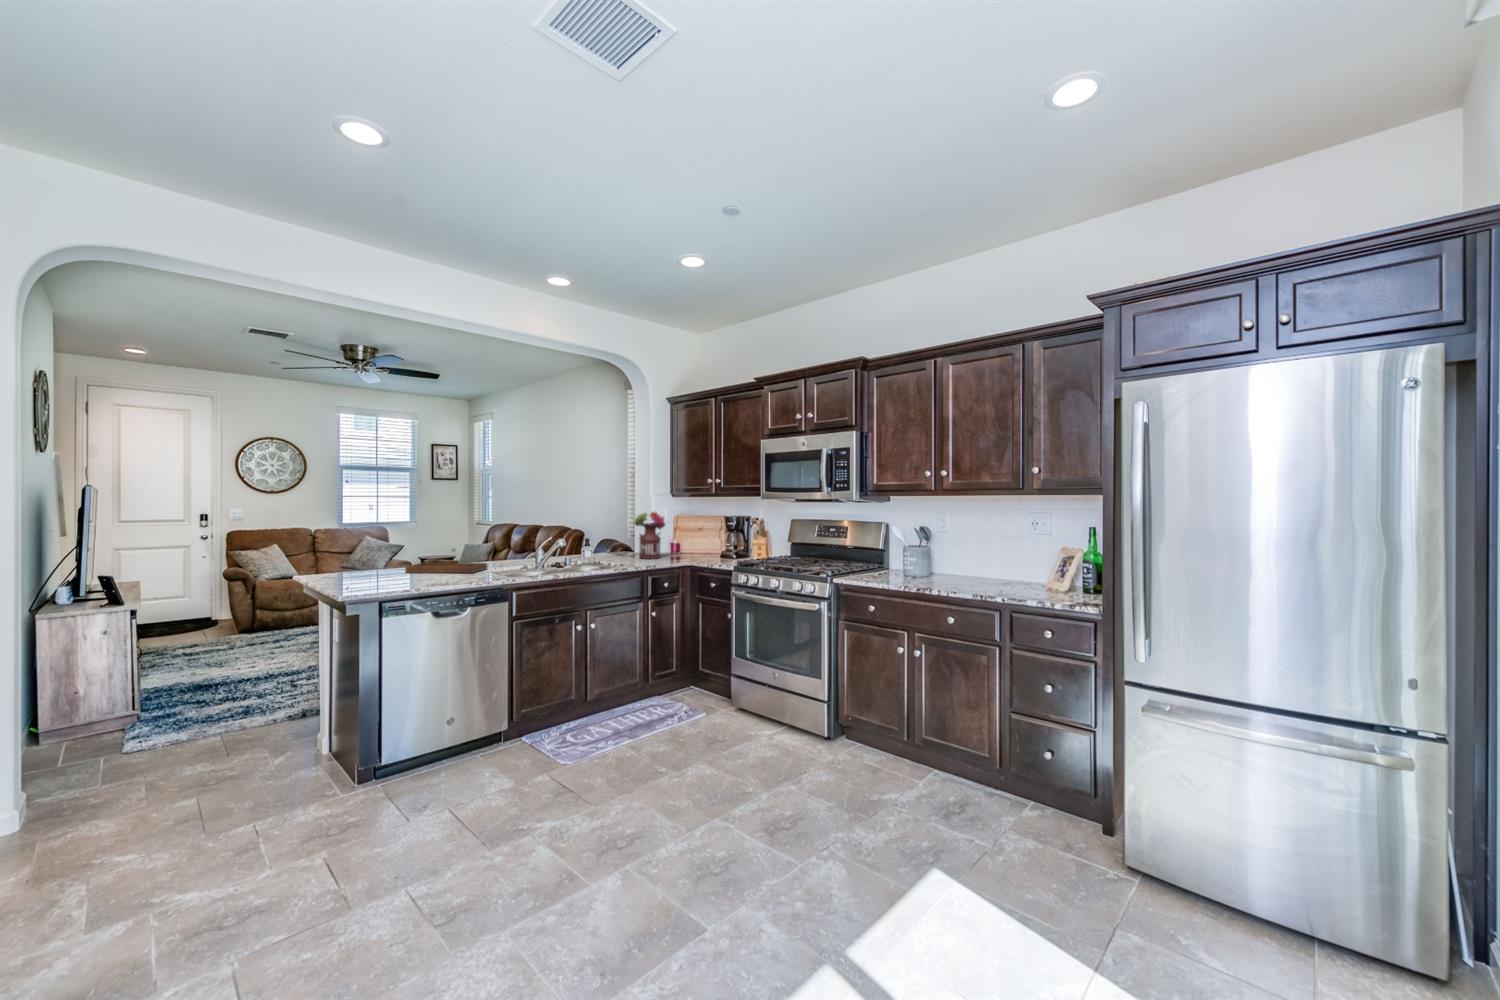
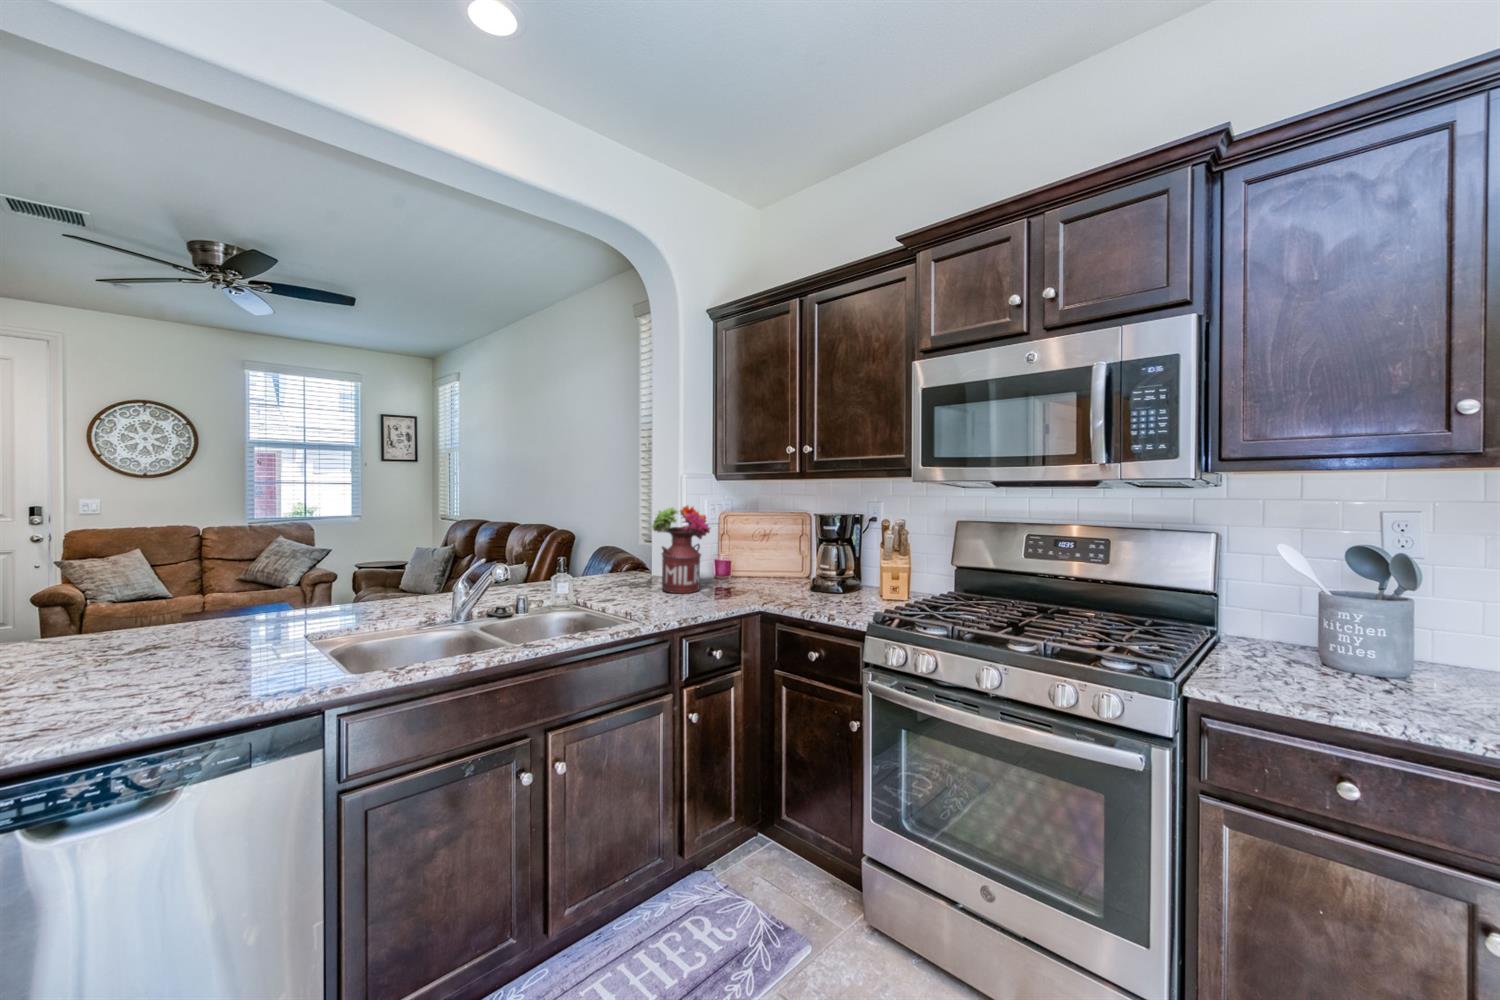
tray: present [405,548,488,573] -> none [126,587,337,650]

